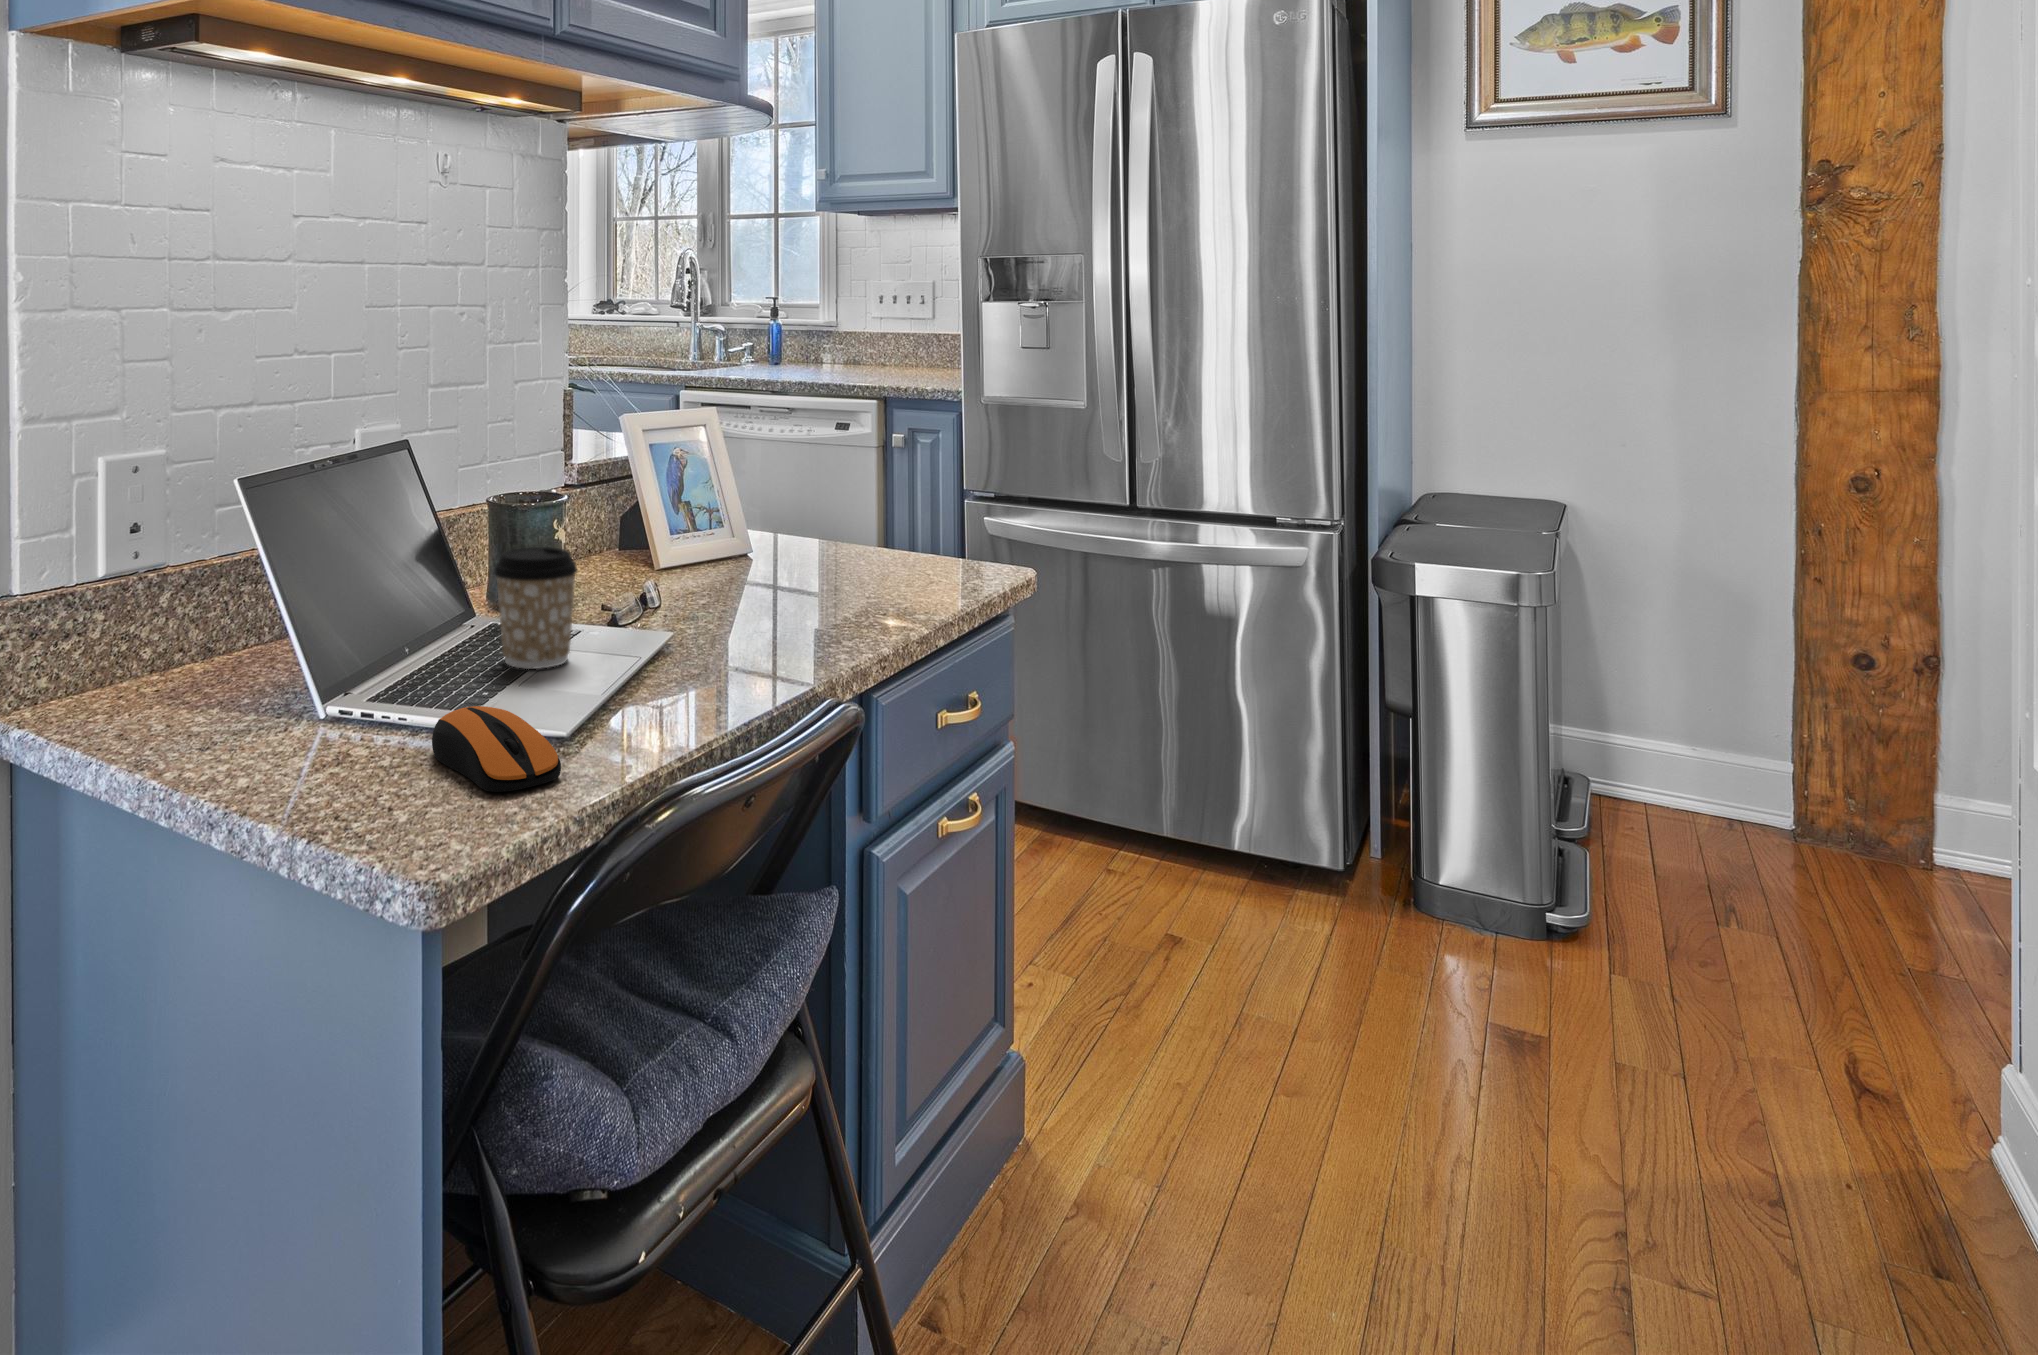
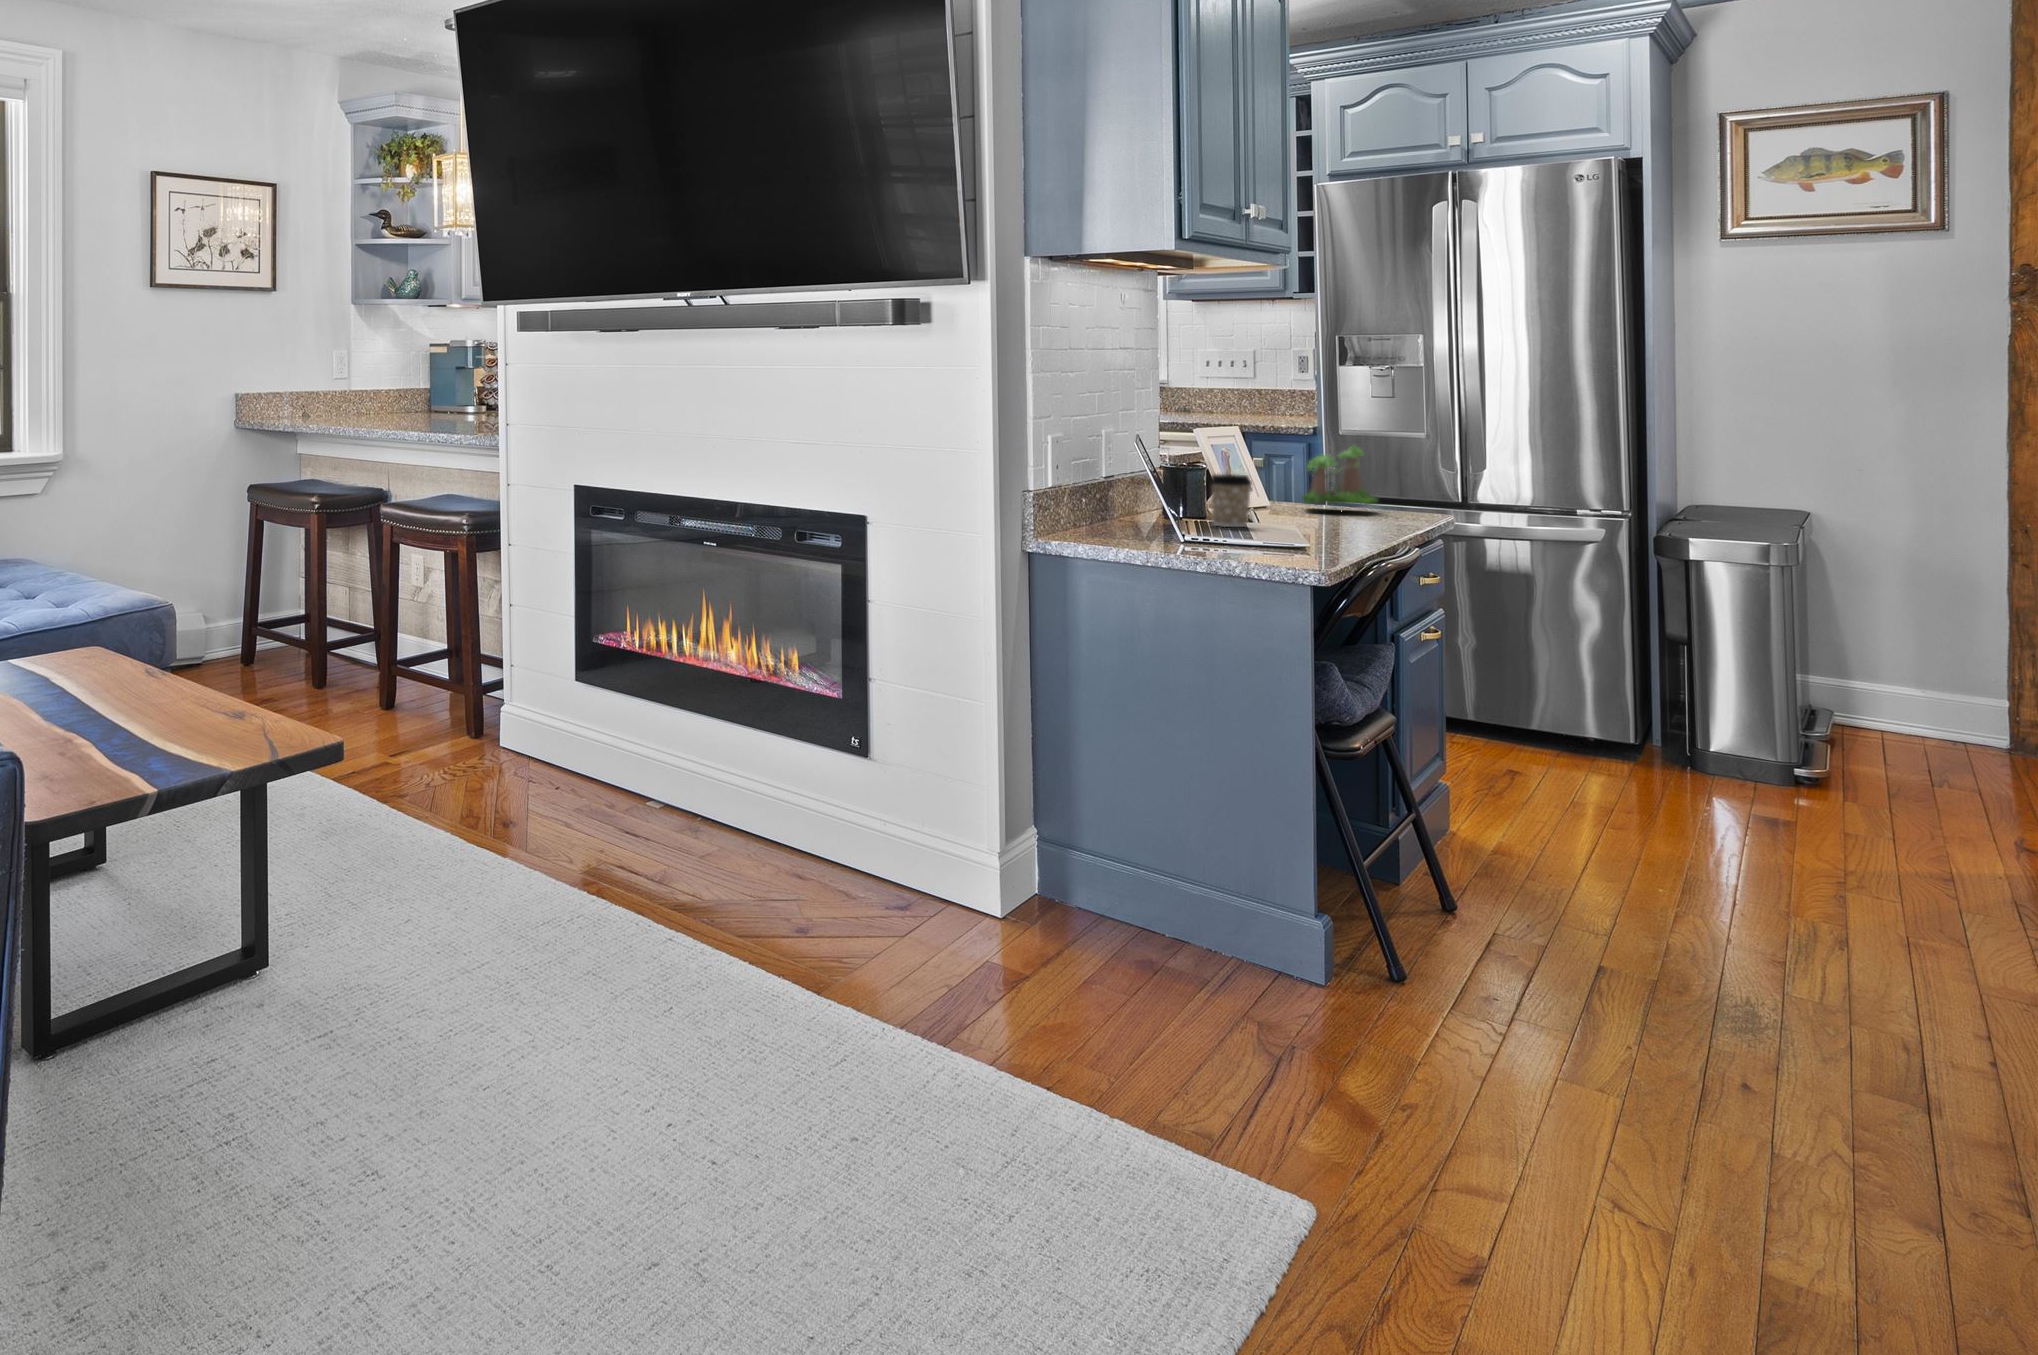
plant: none [773,405,916,579] -> present [1302,445,1378,504]
computer mouse: present [432,706,561,792] -> none [1244,523,1319,546]

